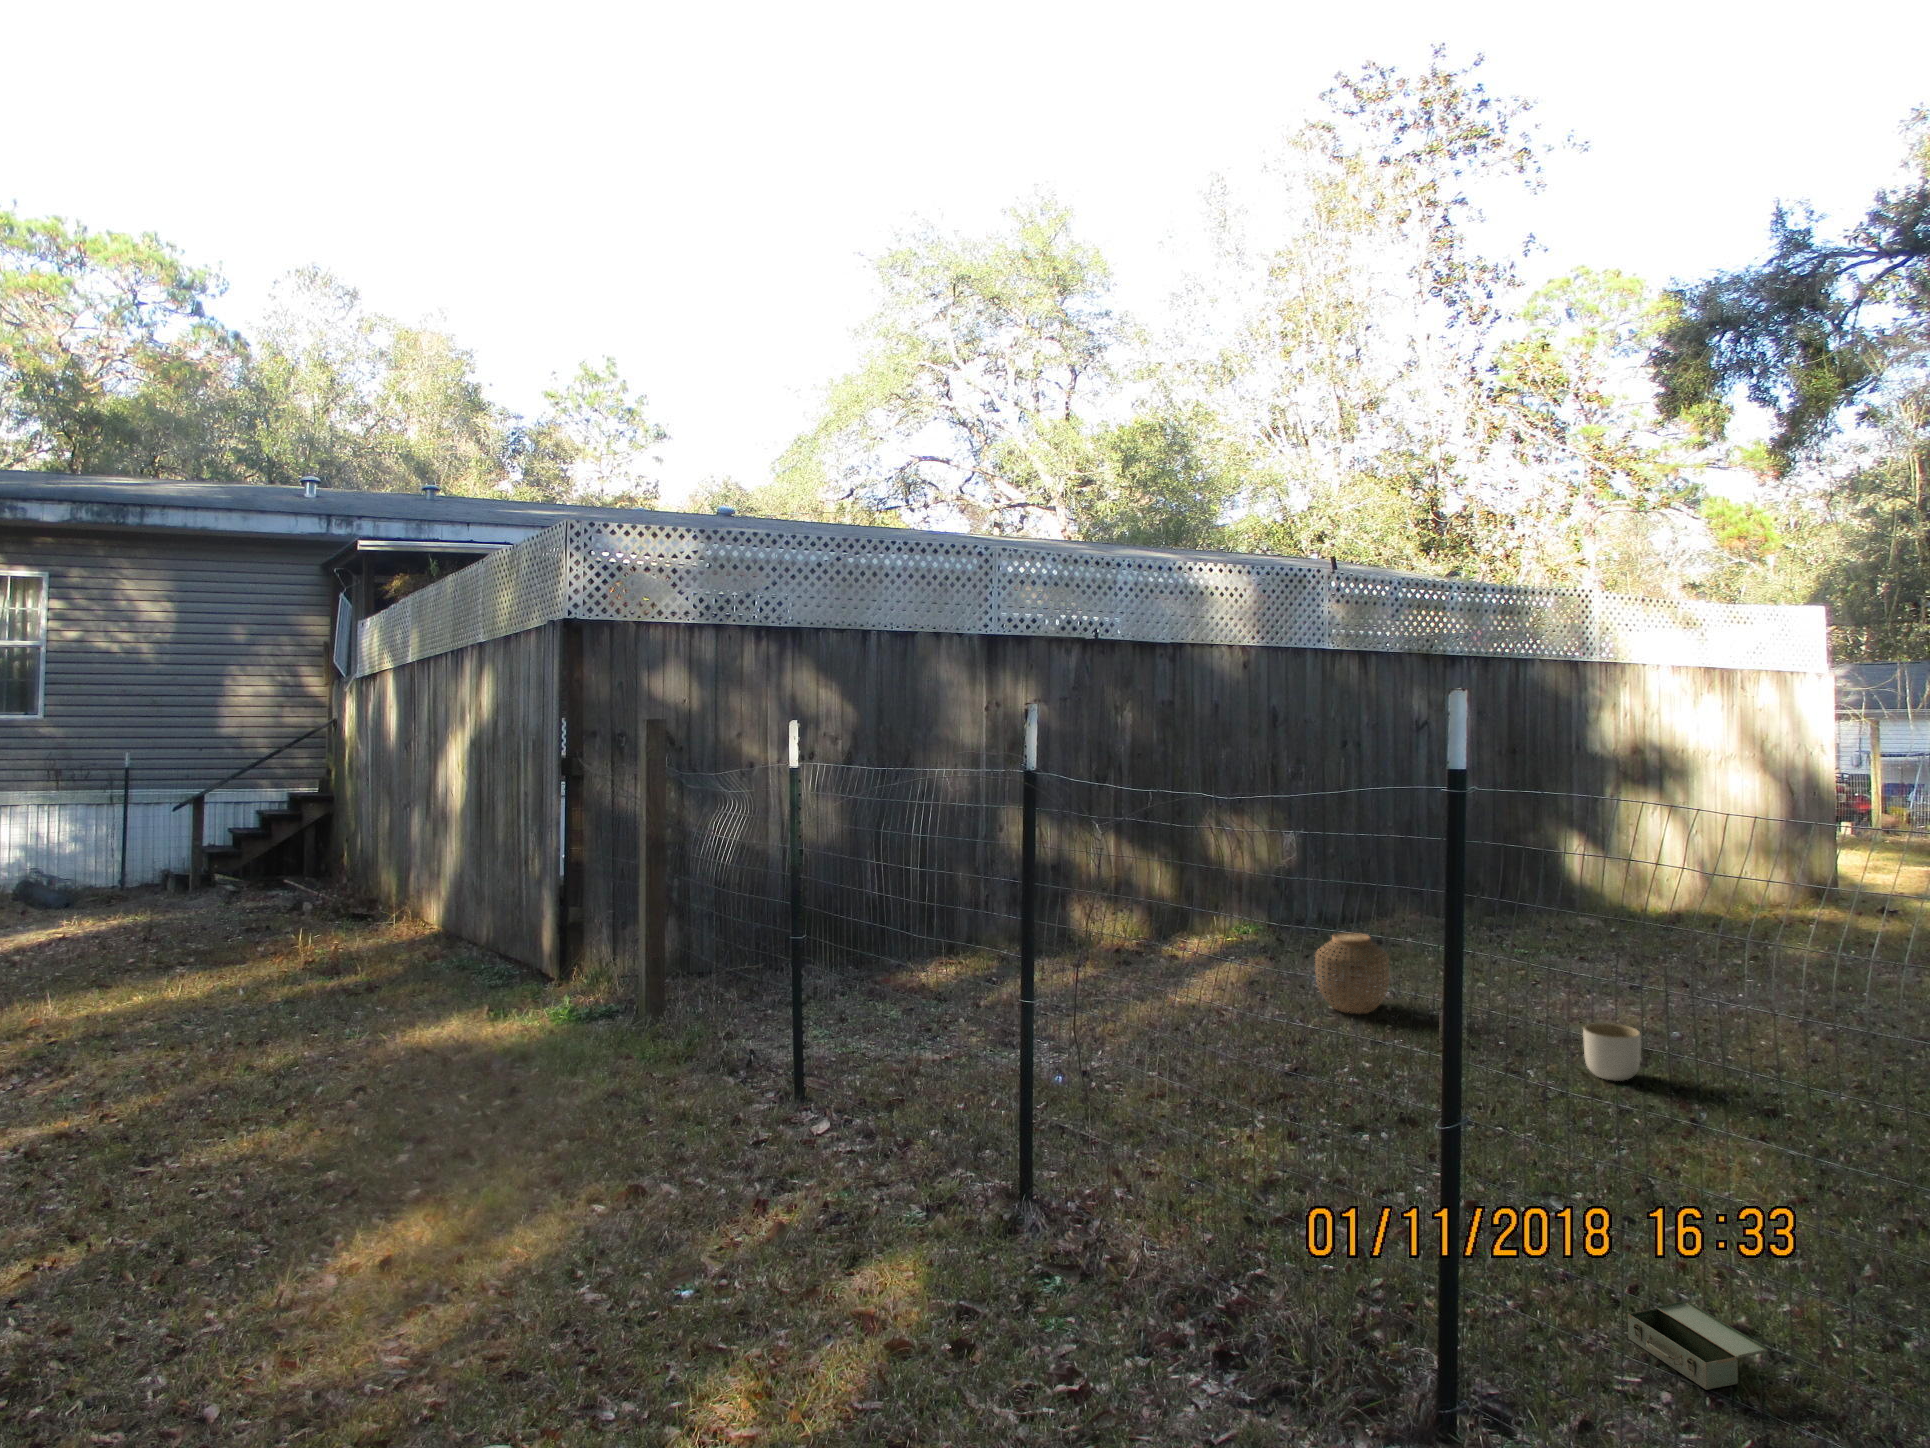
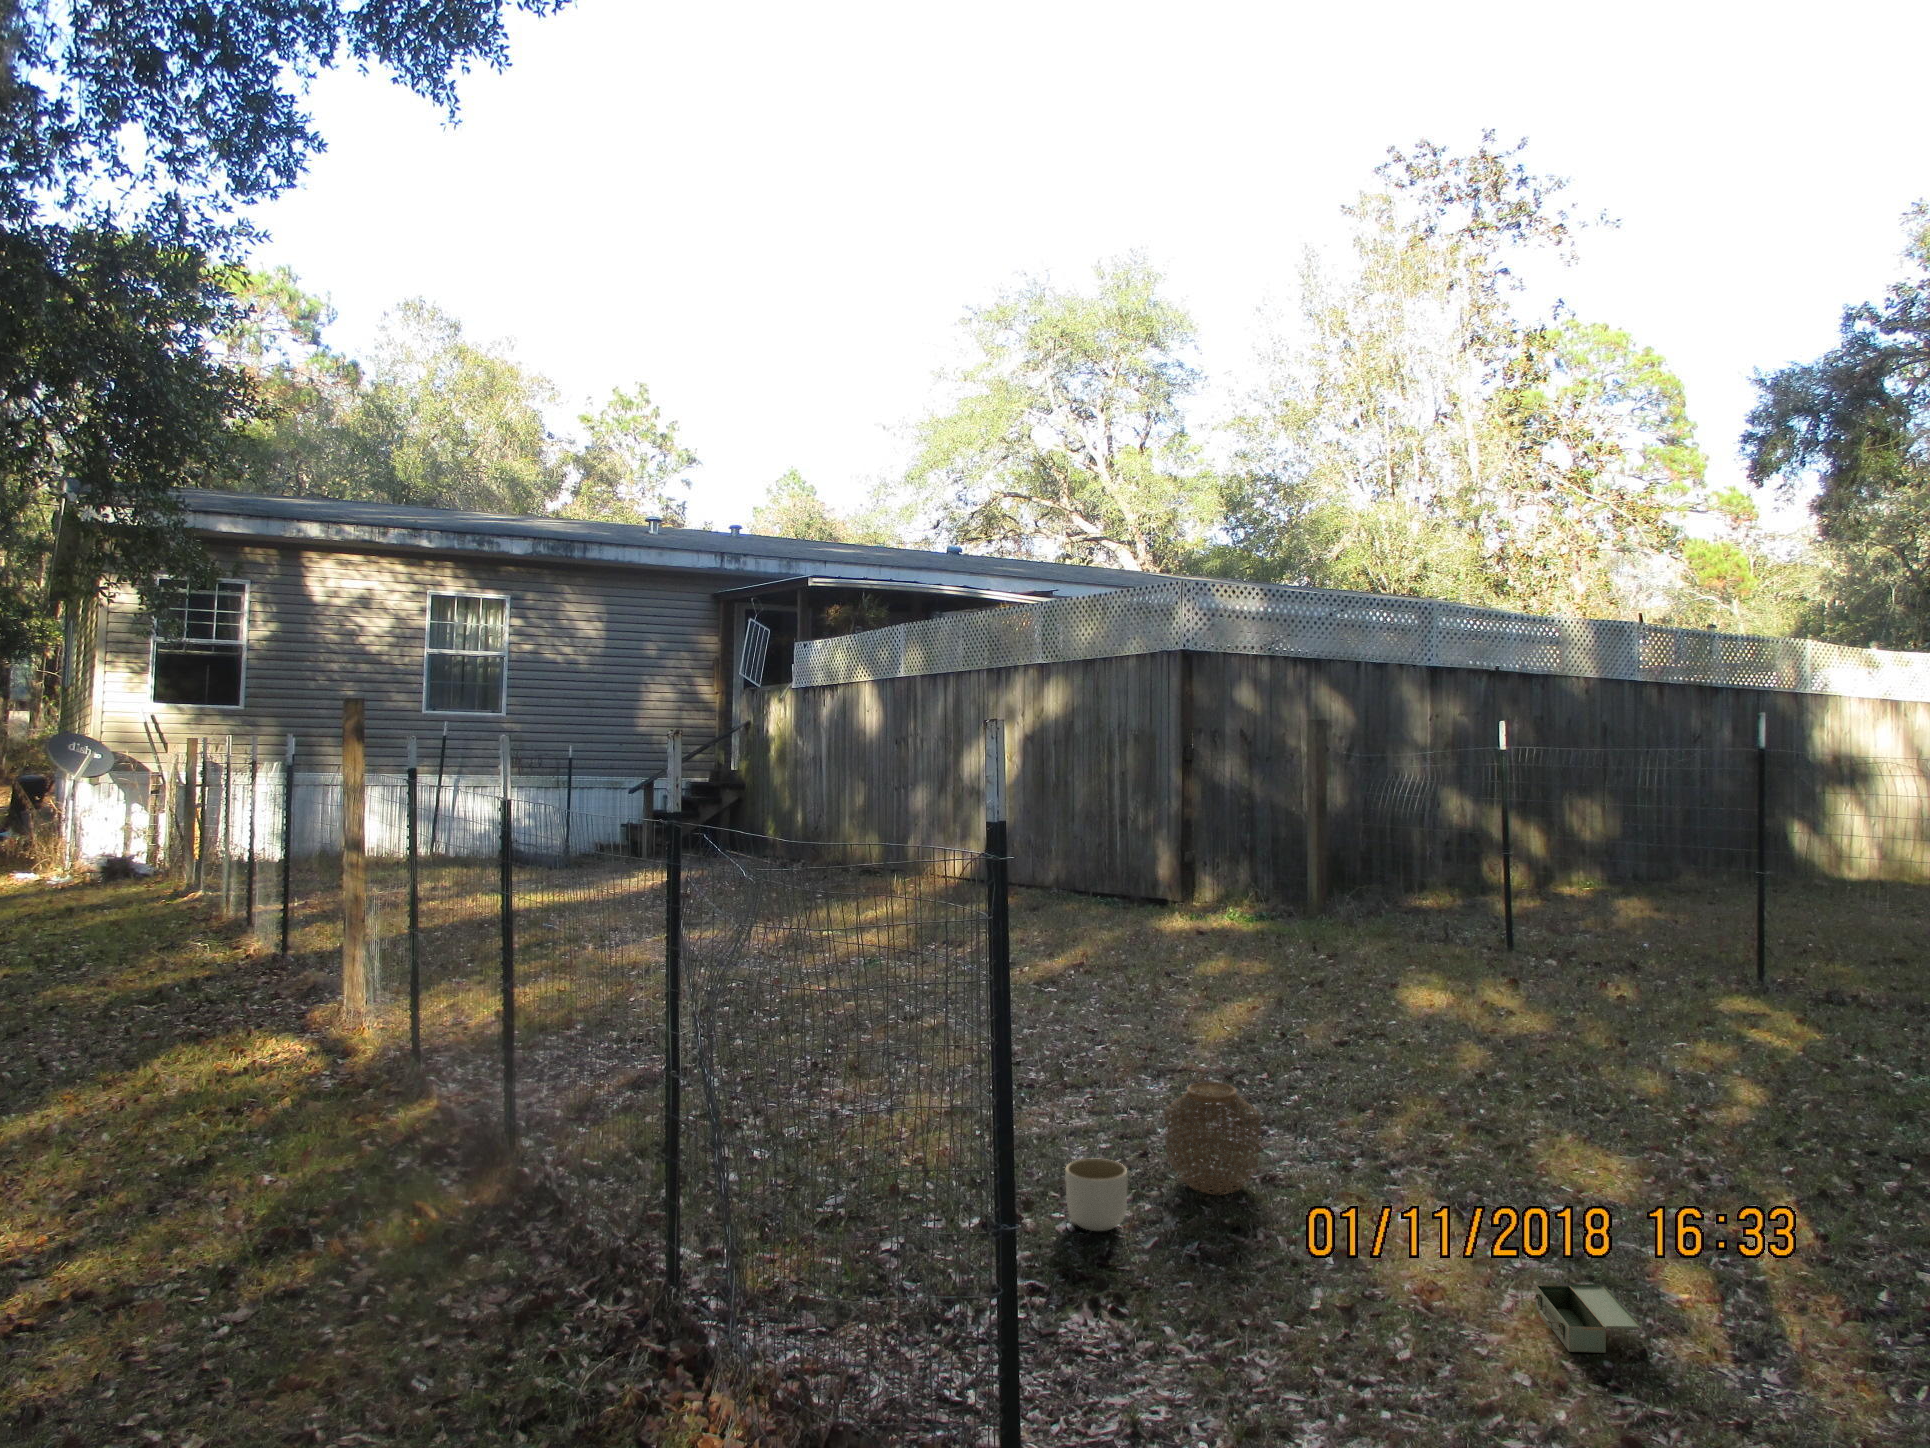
woven basket: present [1315,933,1389,1013] -> present [1165,1082,1260,1195]
planter: present [1583,1023,1641,1081] -> present [1065,1159,1127,1231]

